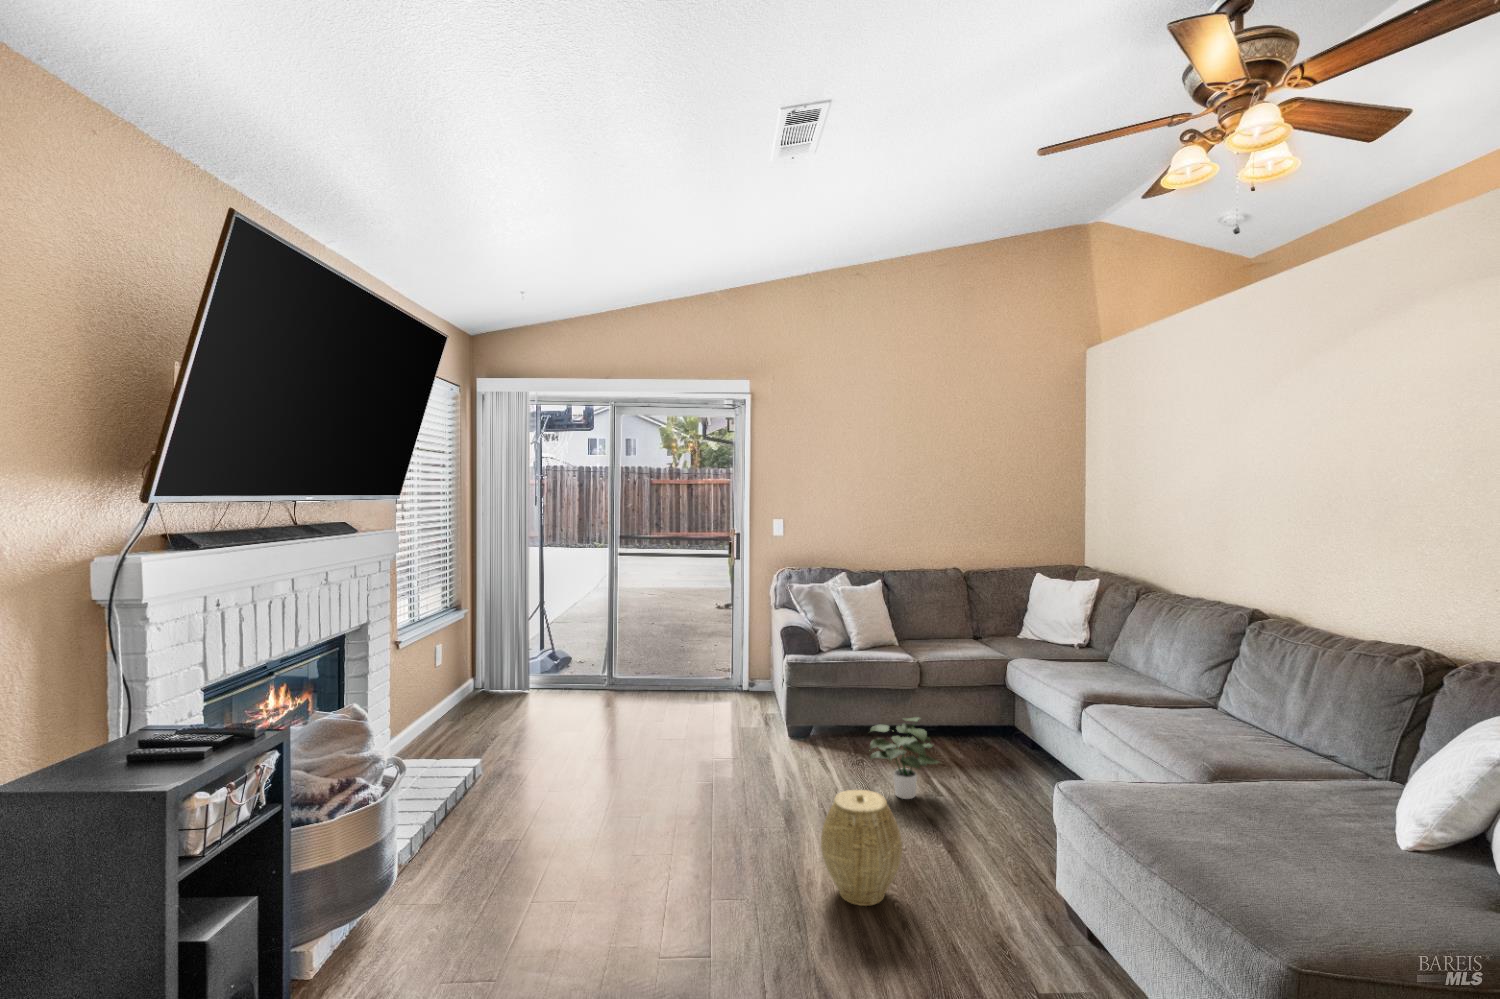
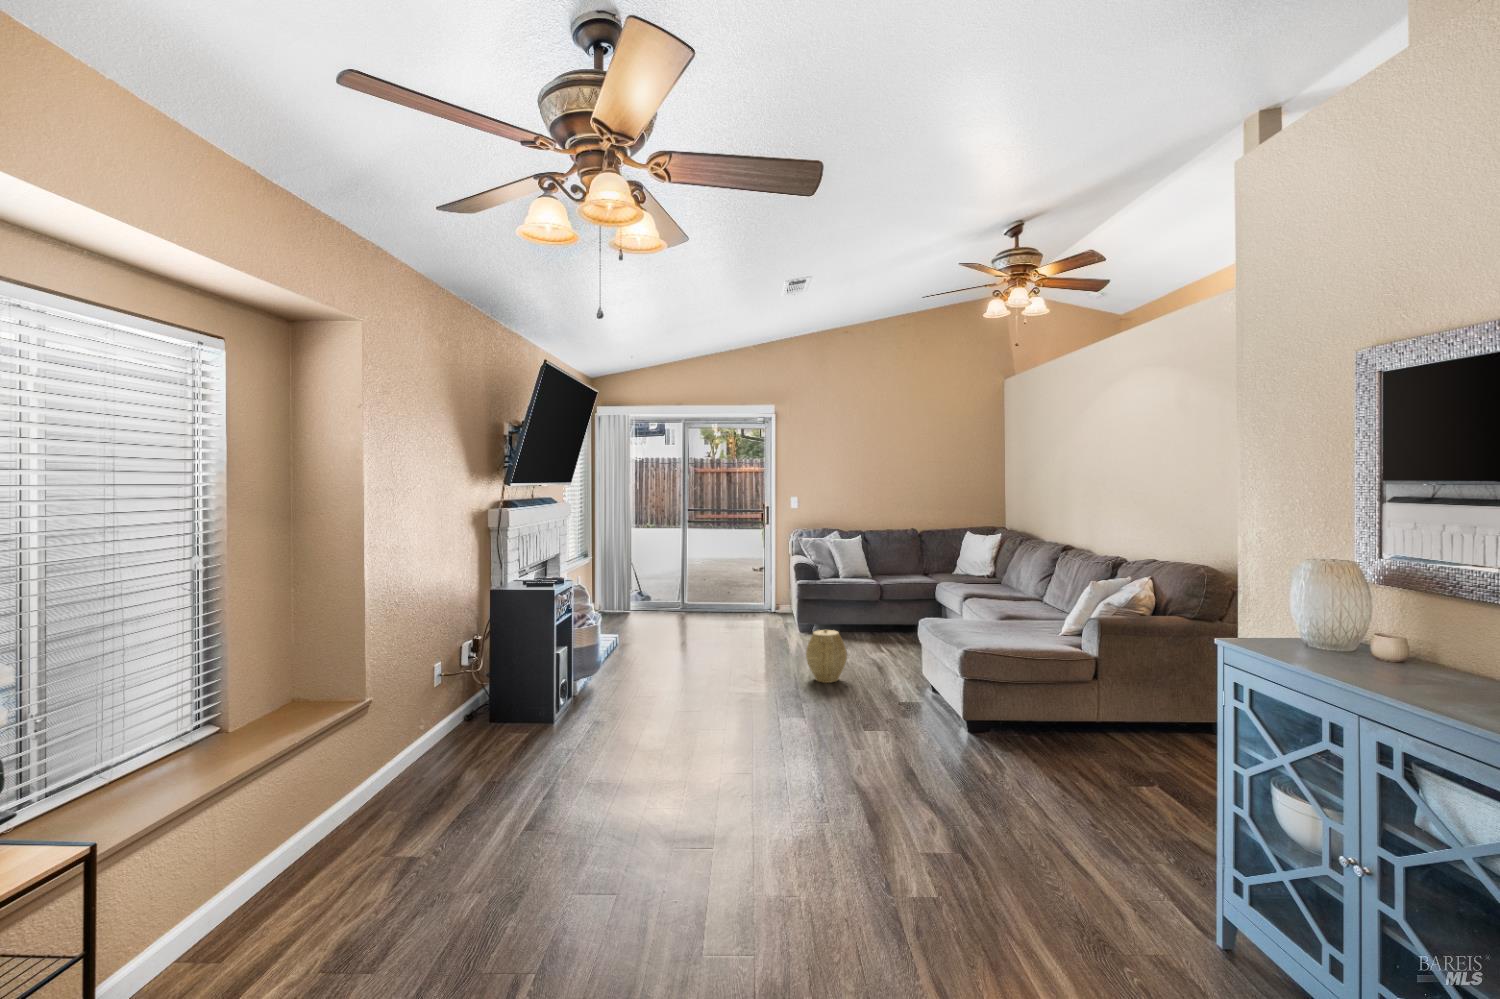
potted plant: present [869,717,939,799] -> none [841,608,883,653]

